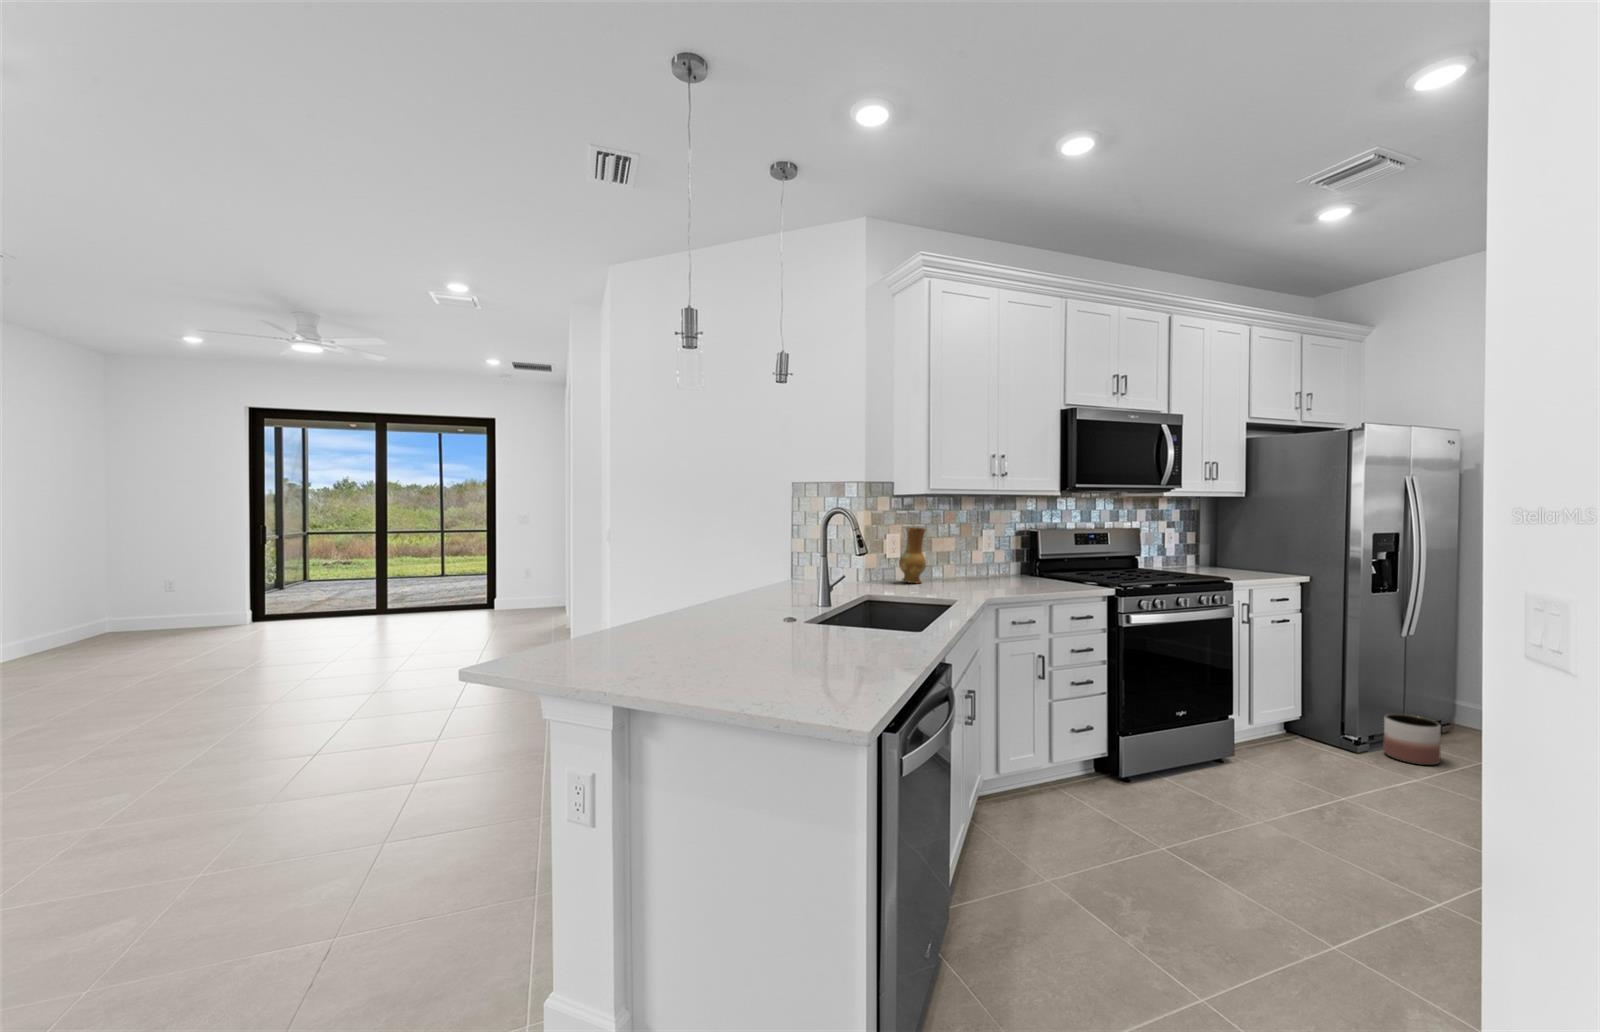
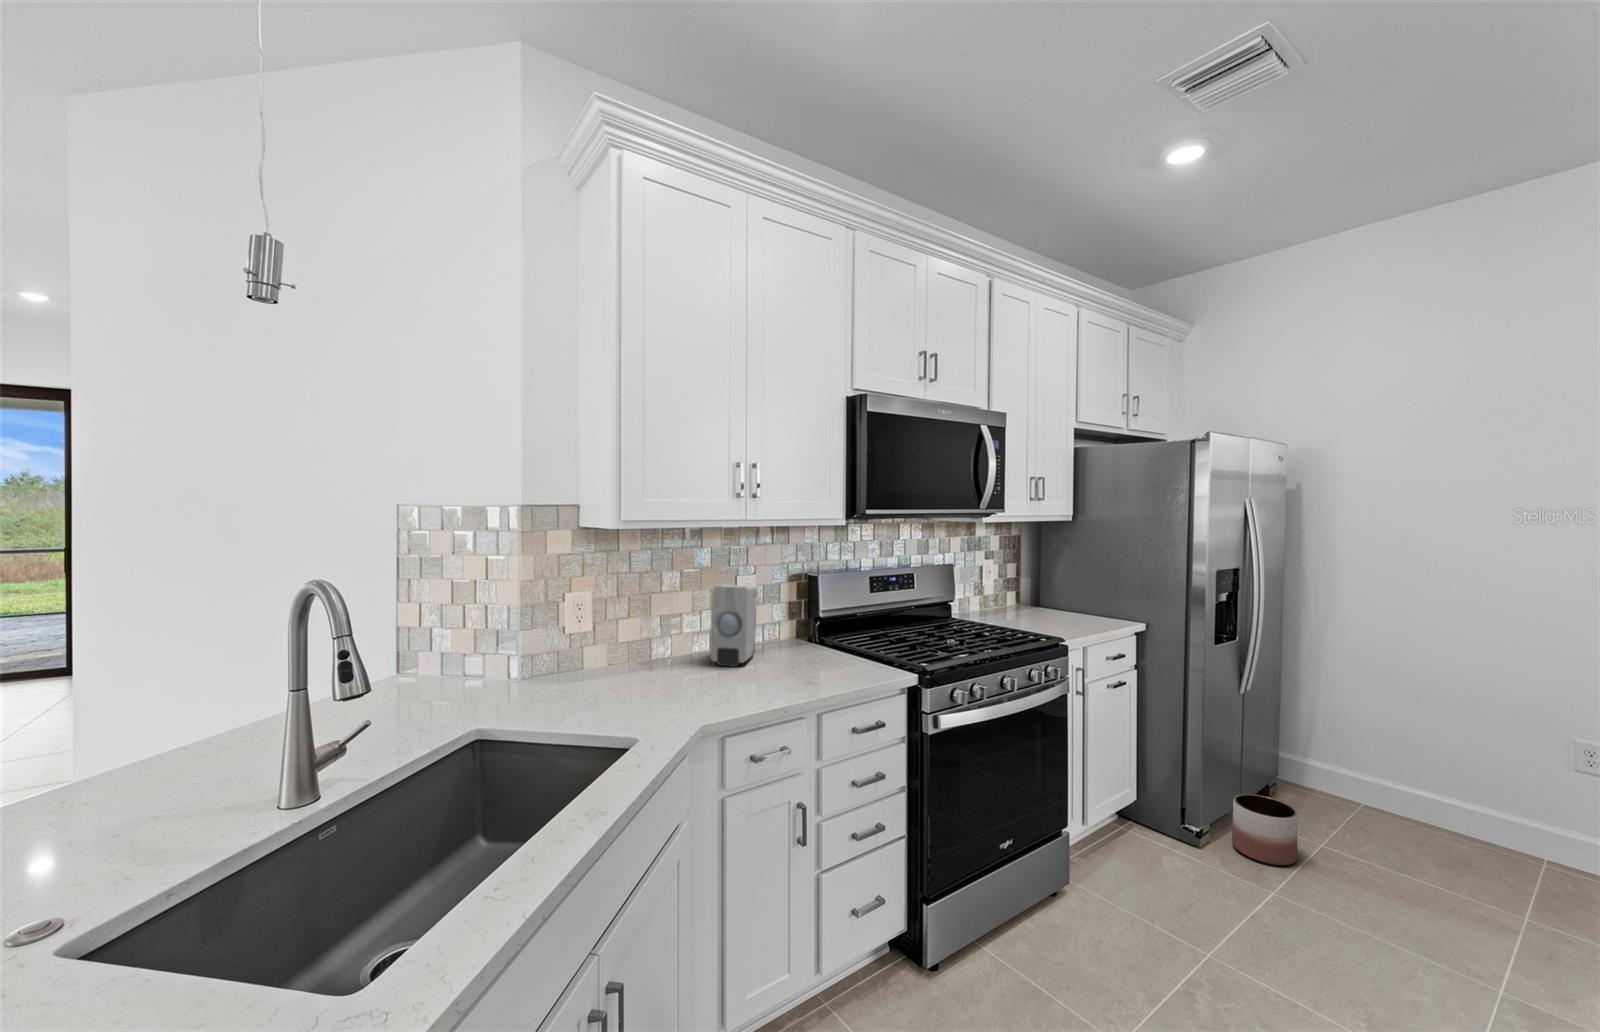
ceramic jug: present [899,527,926,583] -> none [584,580,631,676]
soap dispenser: none [974,533,1000,583] -> present [710,585,757,666]

